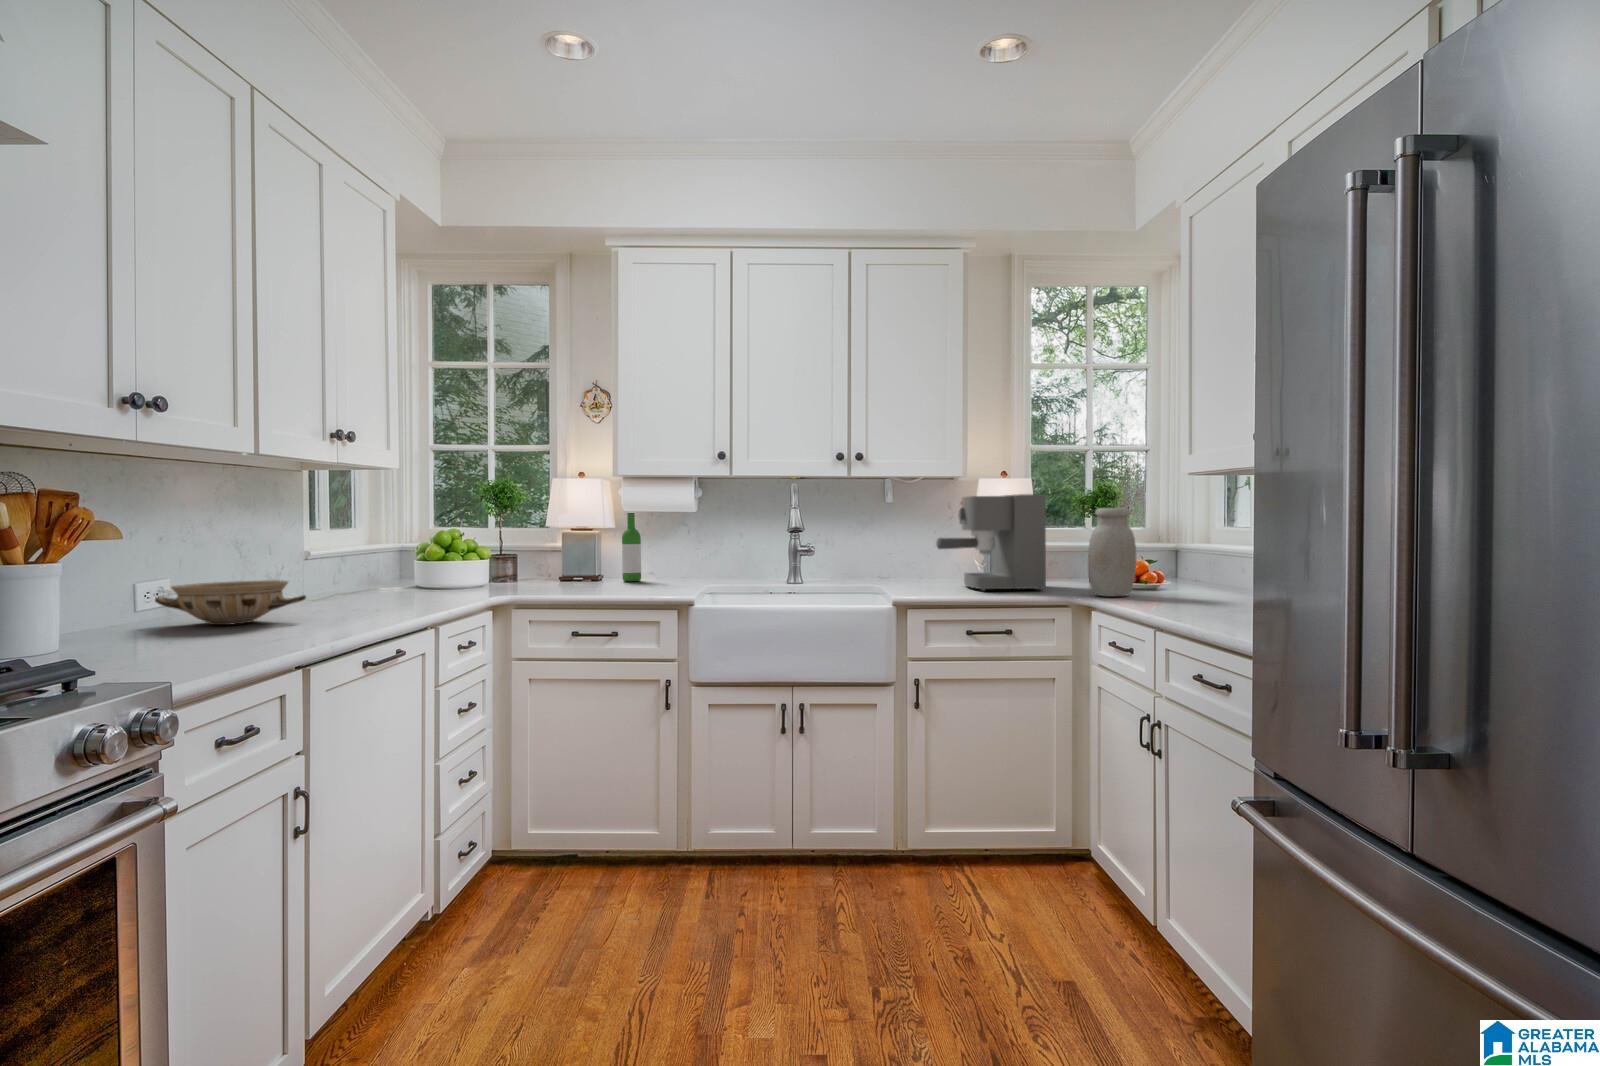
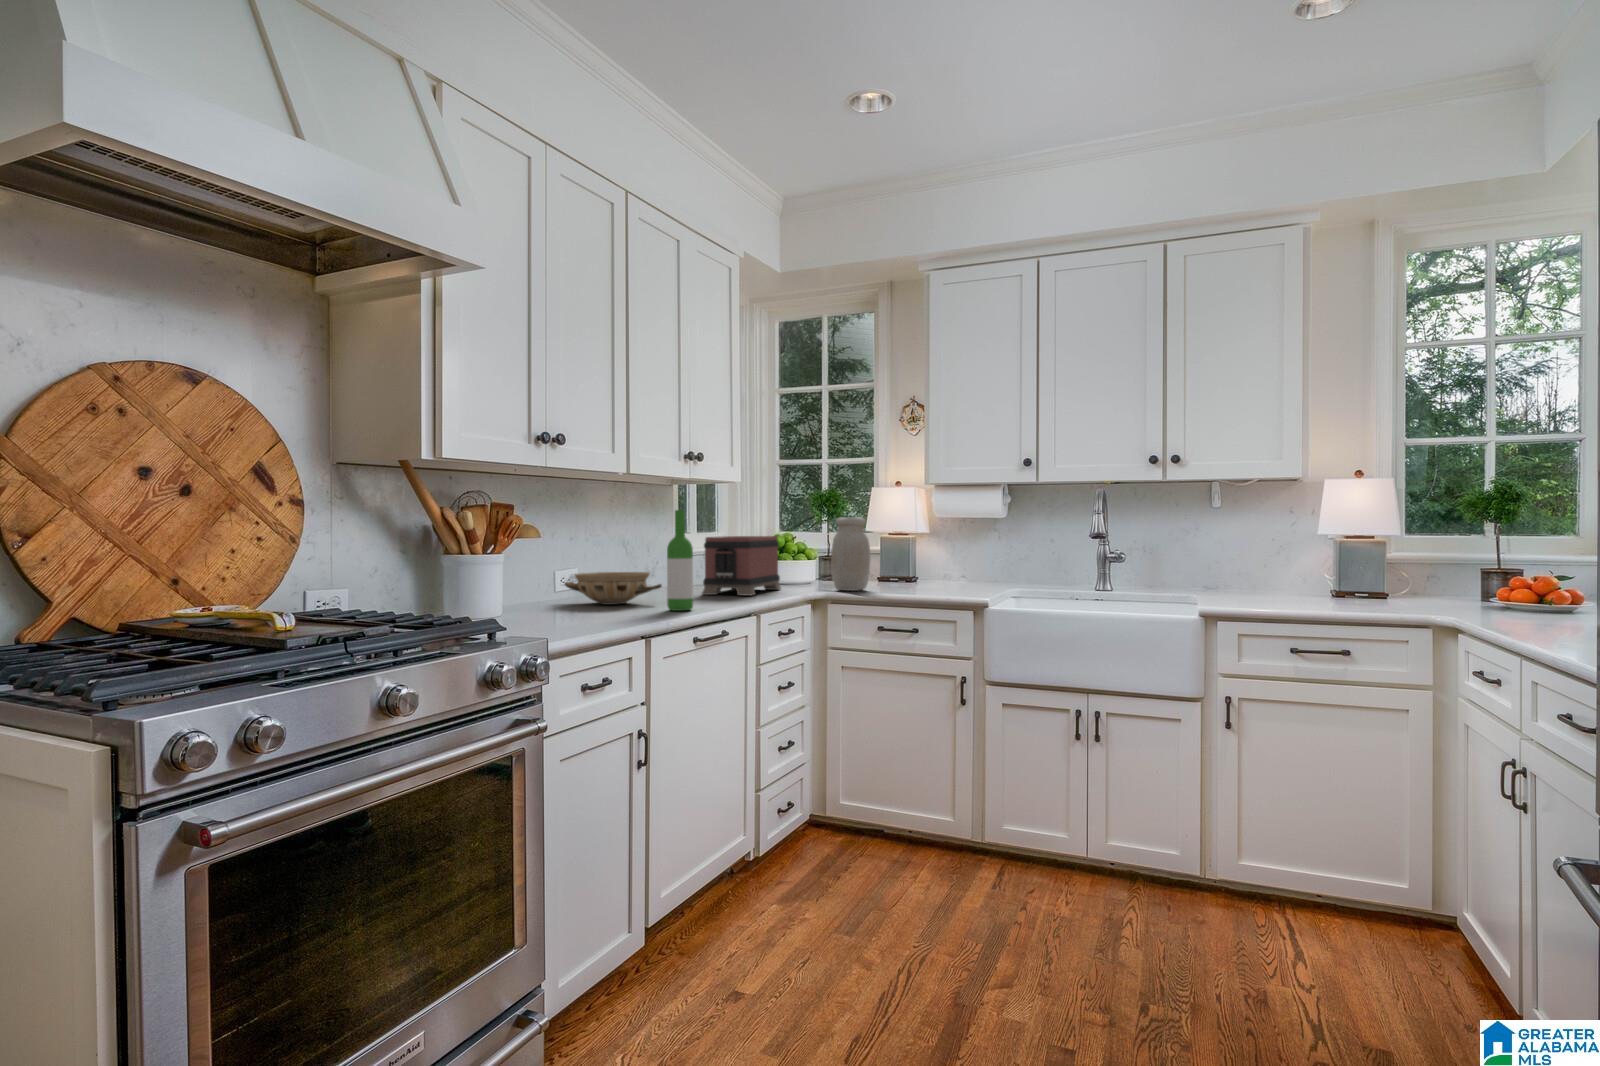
coffee maker: present [936,494,1046,591] -> none [1263,497,1405,608]
jar: present [1088,507,1136,596] -> present [831,517,870,591]
wine bottle: present [622,513,641,582] -> present [667,510,693,611]
toaster: none [353,532,453,605] -> present [702,536,781,595]

